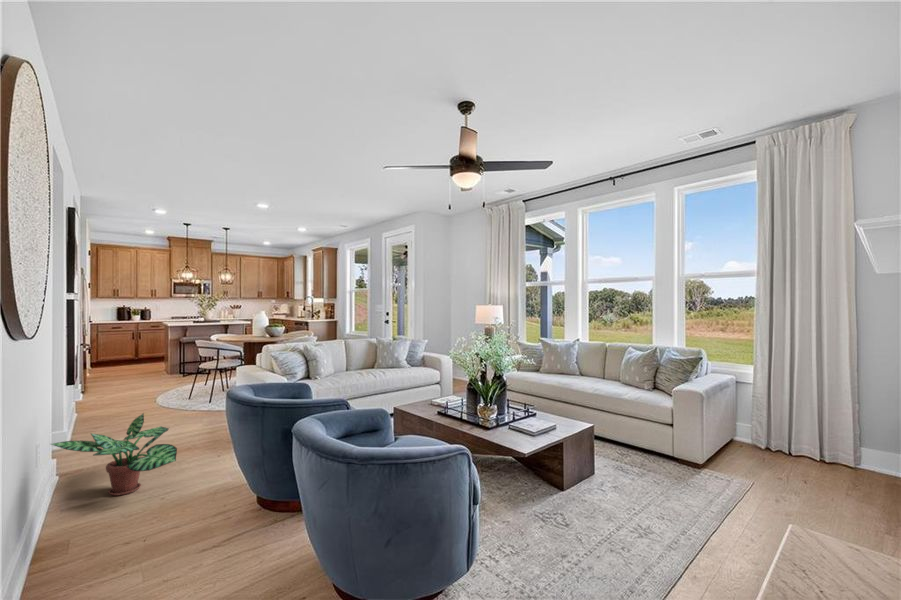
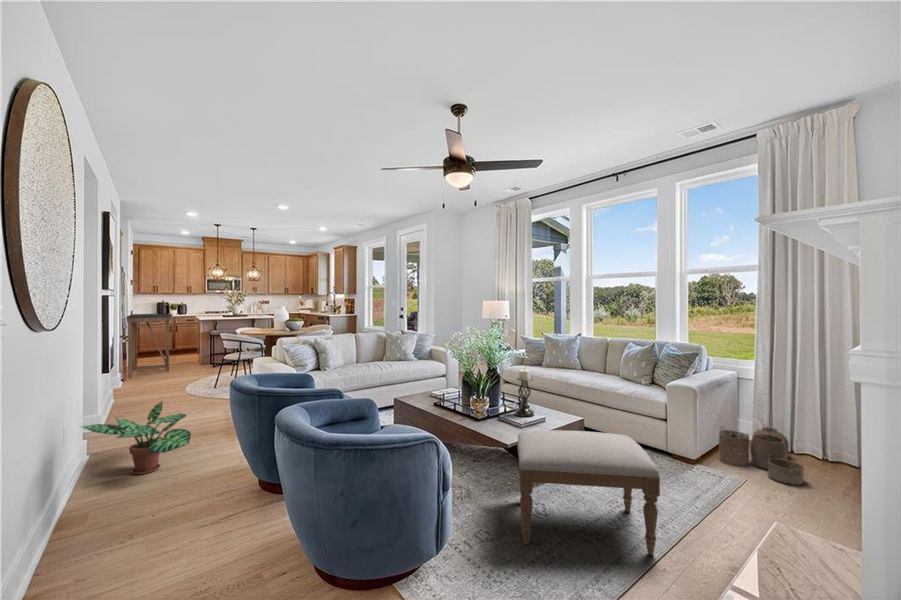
console table: none [89,319,140,389] -> present [127,314,173,378]
candle holder: none [524,374,544,424] -> present [515,369,534,417]
woven basket: none [724,428,811,487] -> present [719,426,804,485]
ottoman: none [537,439,693,565] -> present [518,430,660,555]

